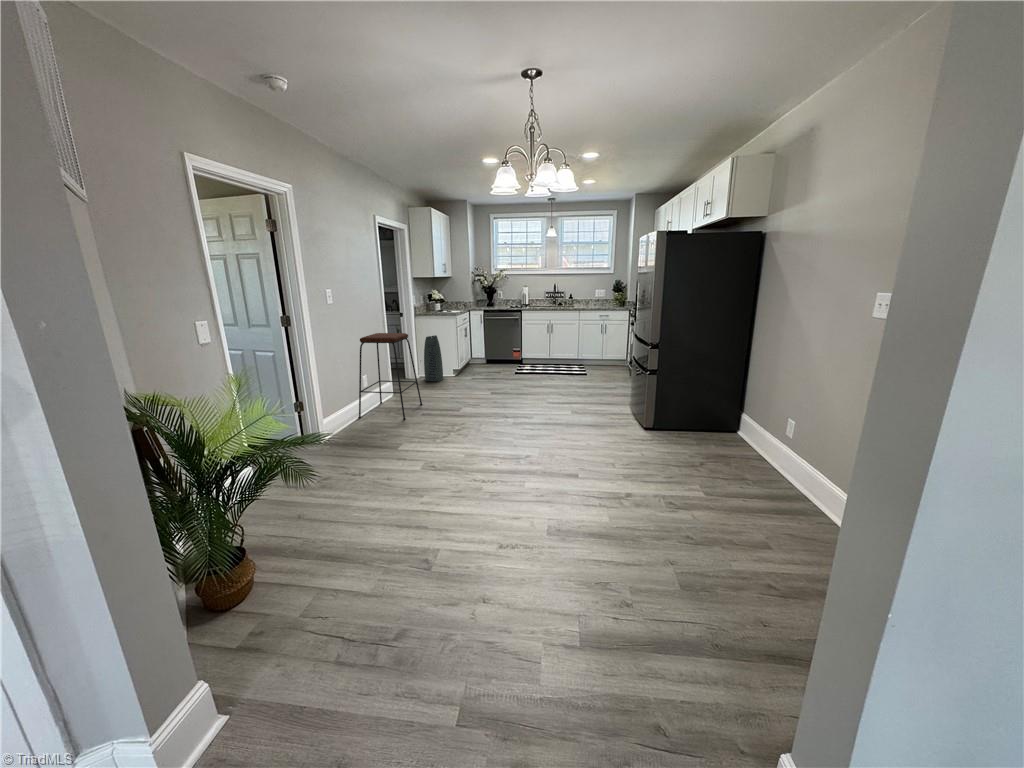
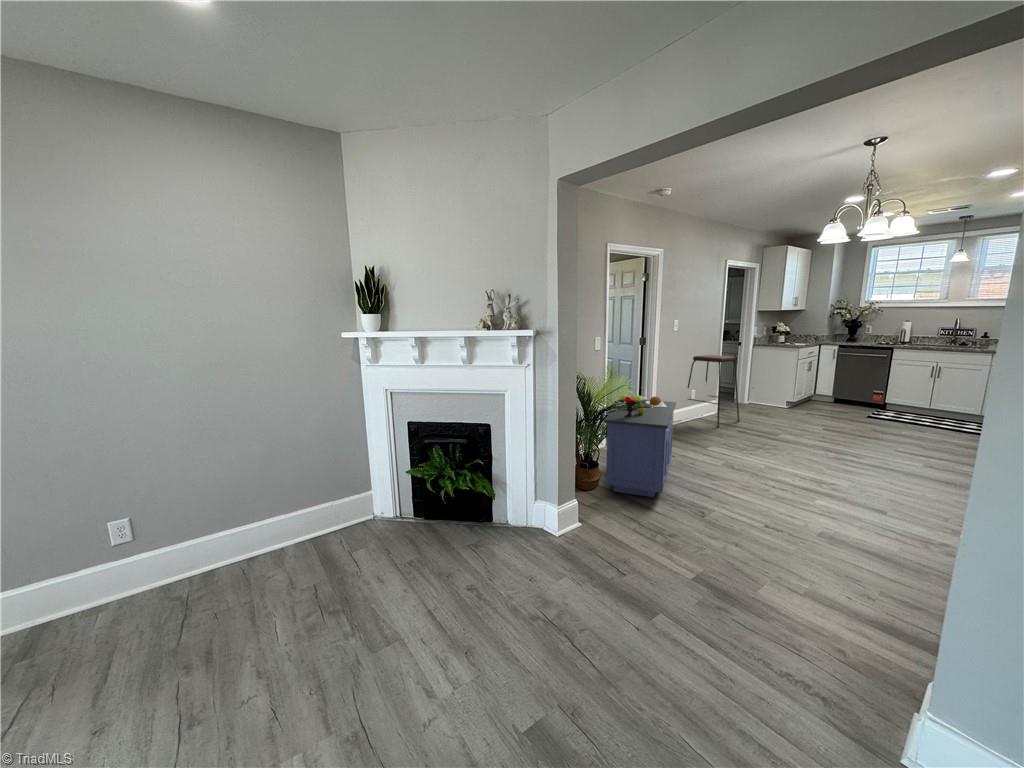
air purifier: present [424,335,443,381] -> none [752,365,774,409]
storage cabinet: none [215,428,379,672] -> present [604,394,676,497]

